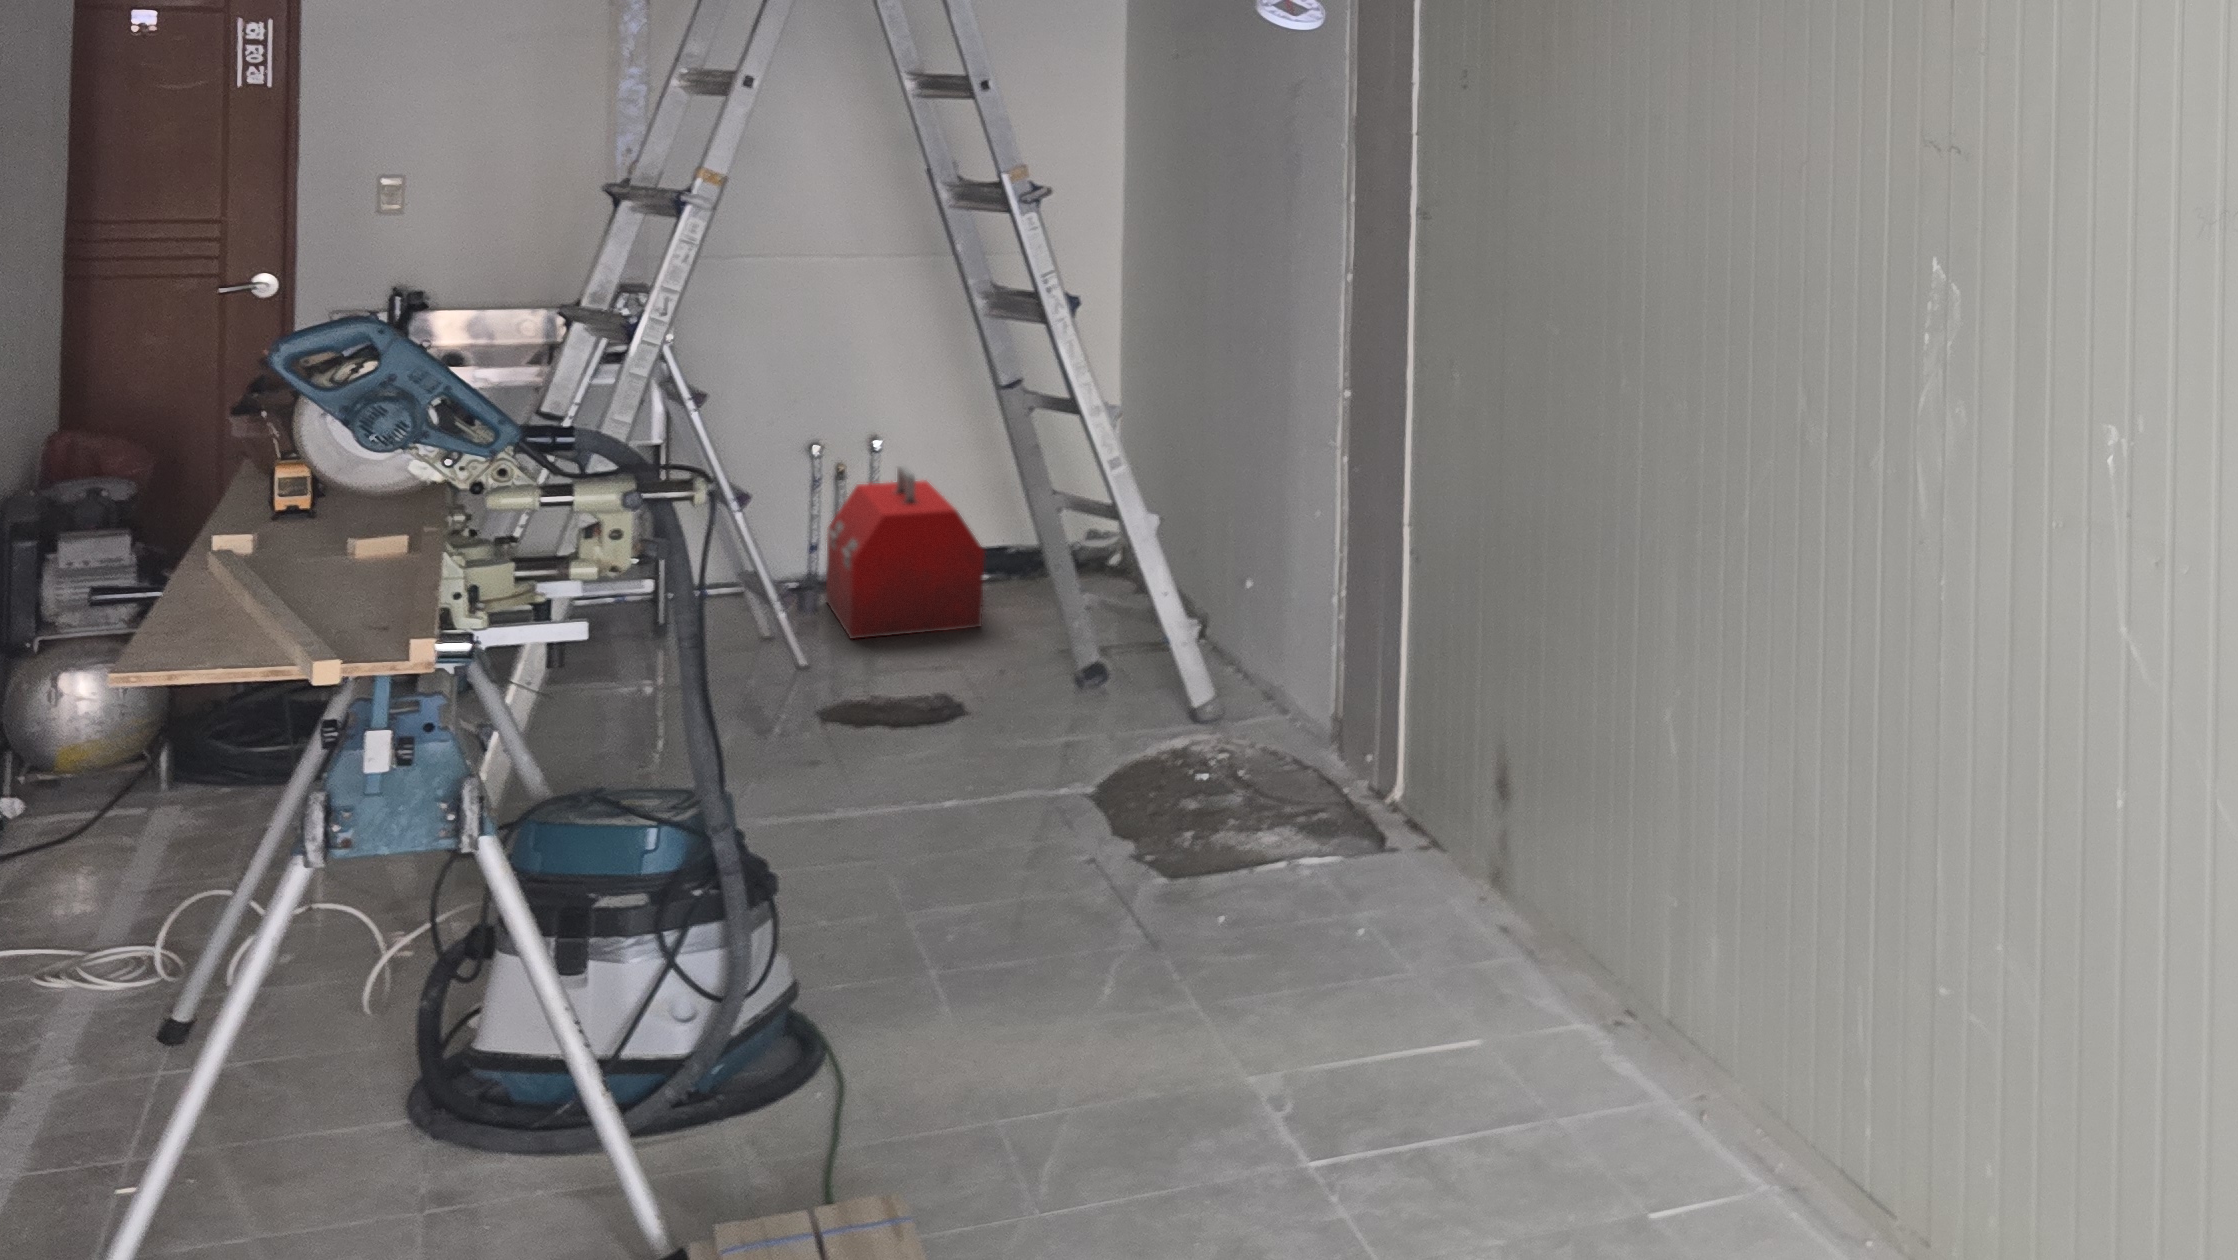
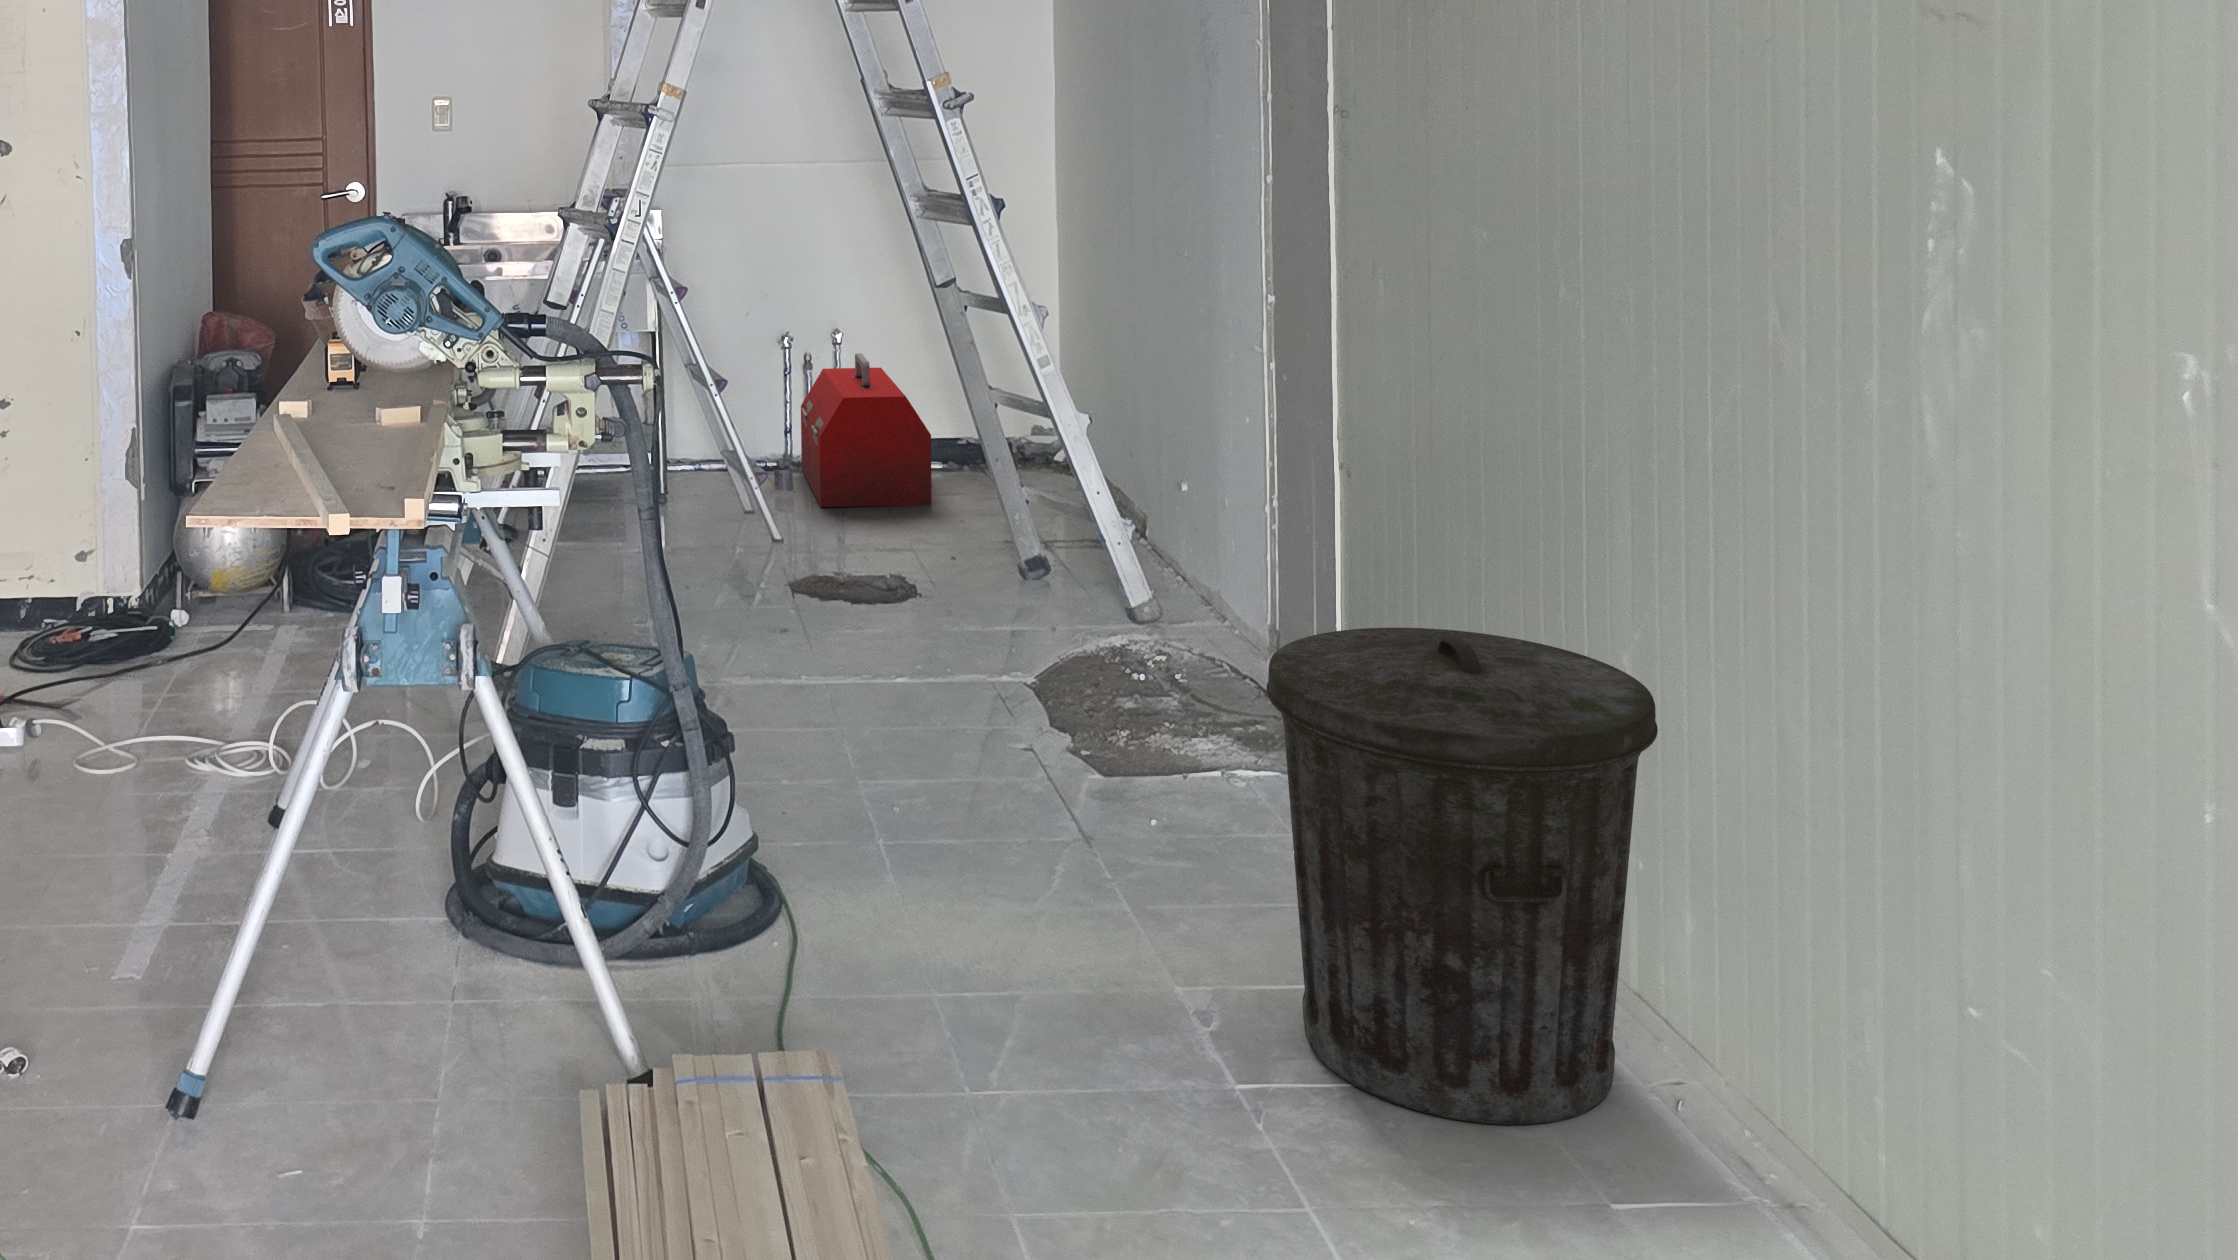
trash can: none [1328,687,1639,1106] -> present [1266,628,1658,1125]

